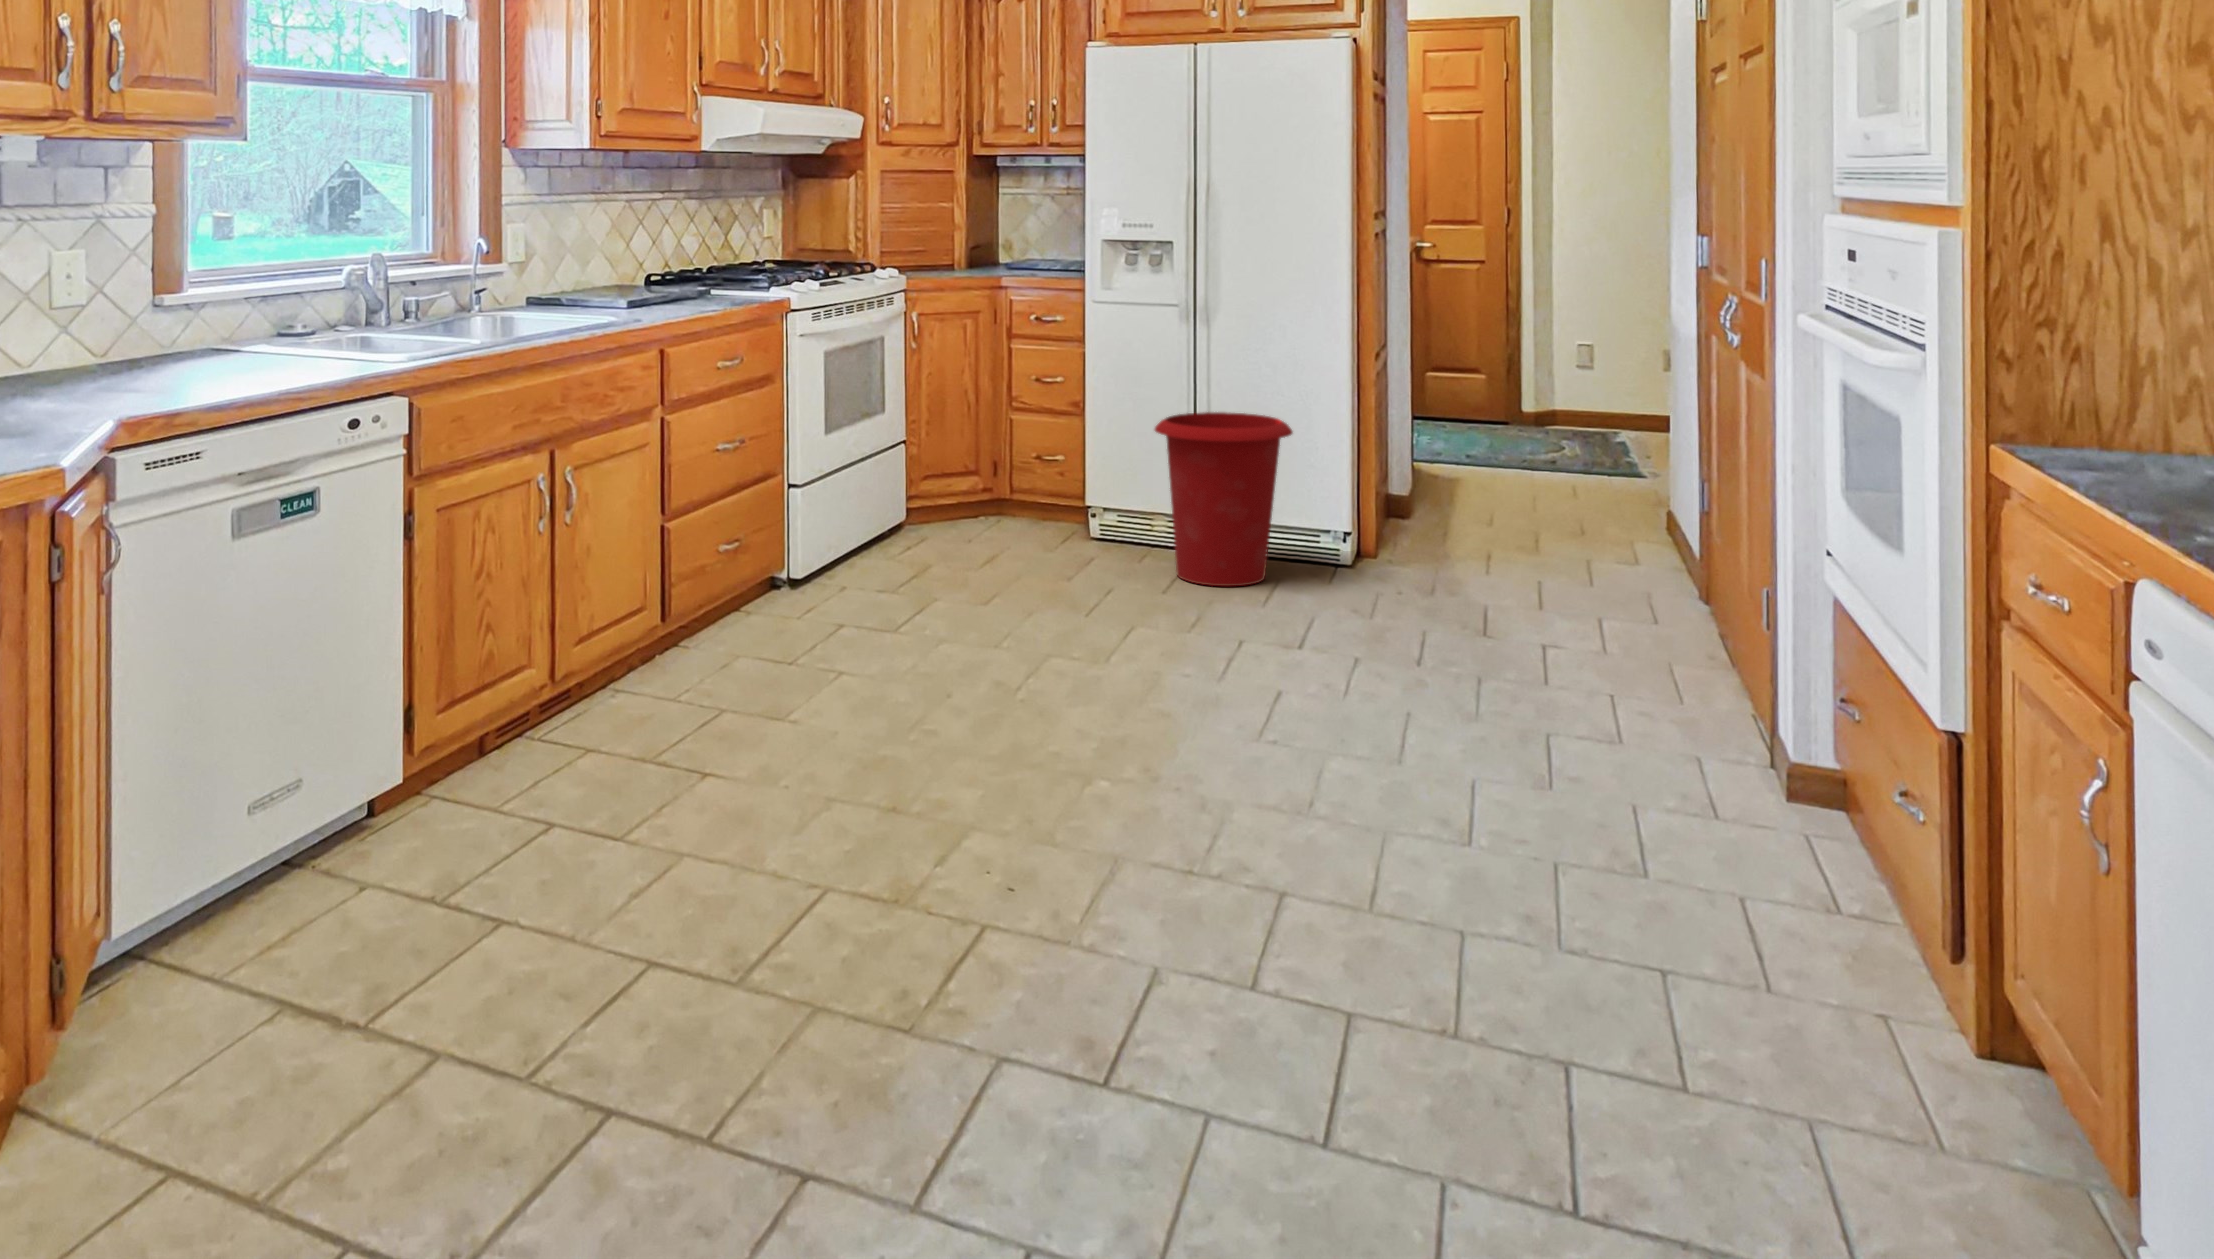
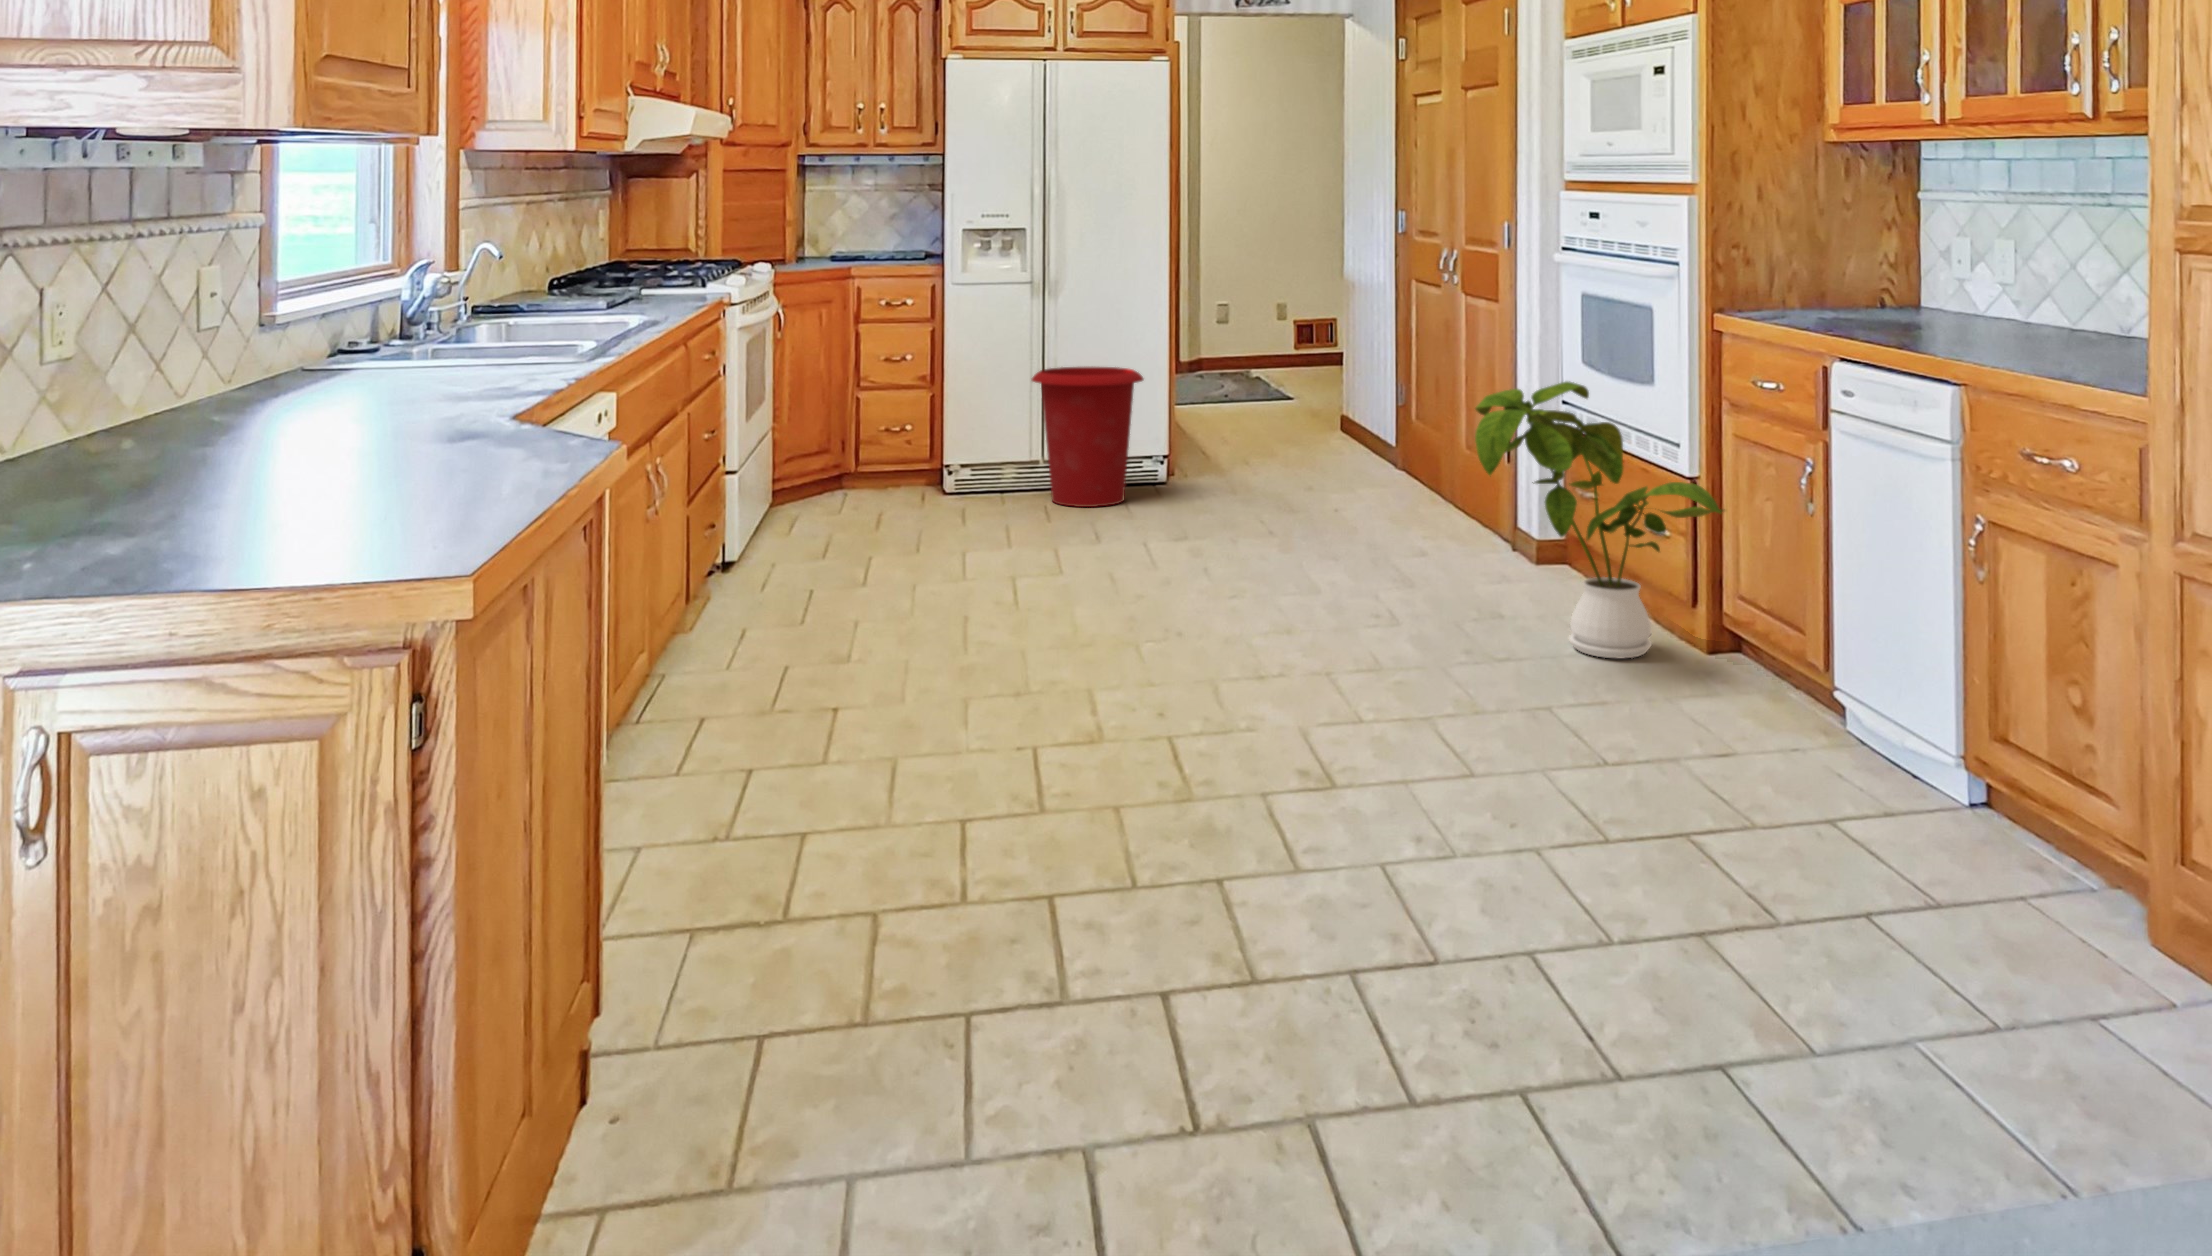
house plant: none [1498,530,1966,1006] -> present [1475,381,1724,658]

